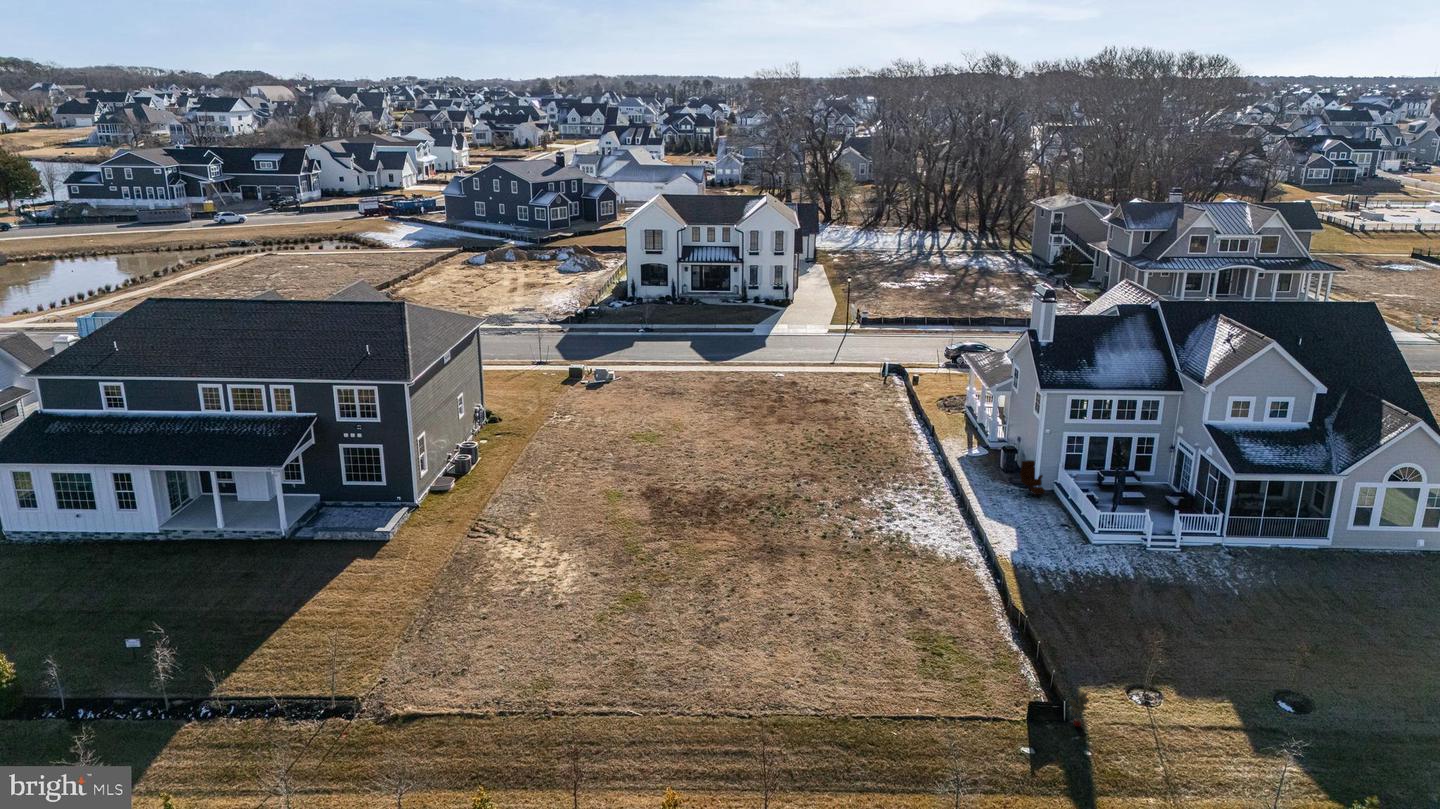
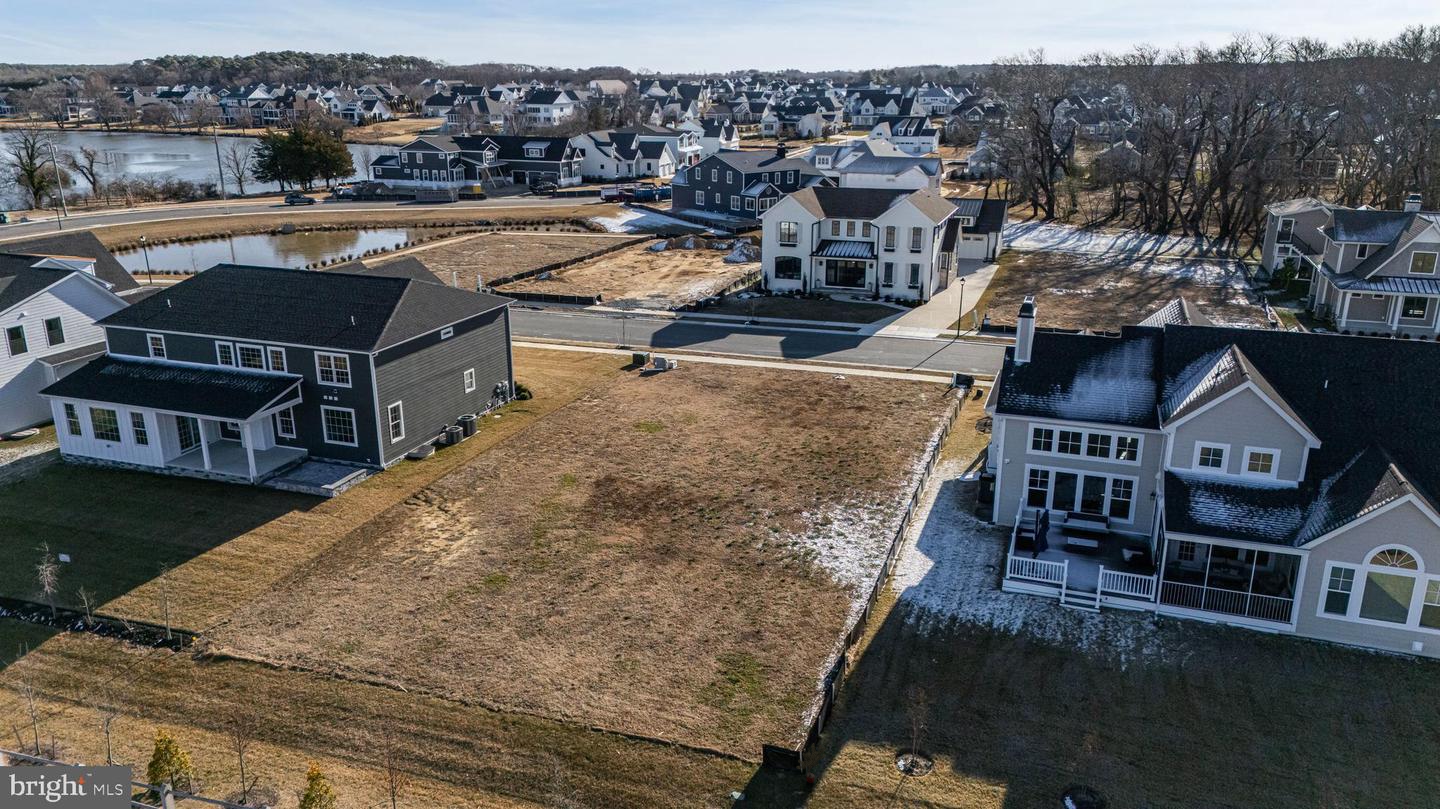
lounge chair: present [1019,460,1045,495] -> none [973,490,999,533]

